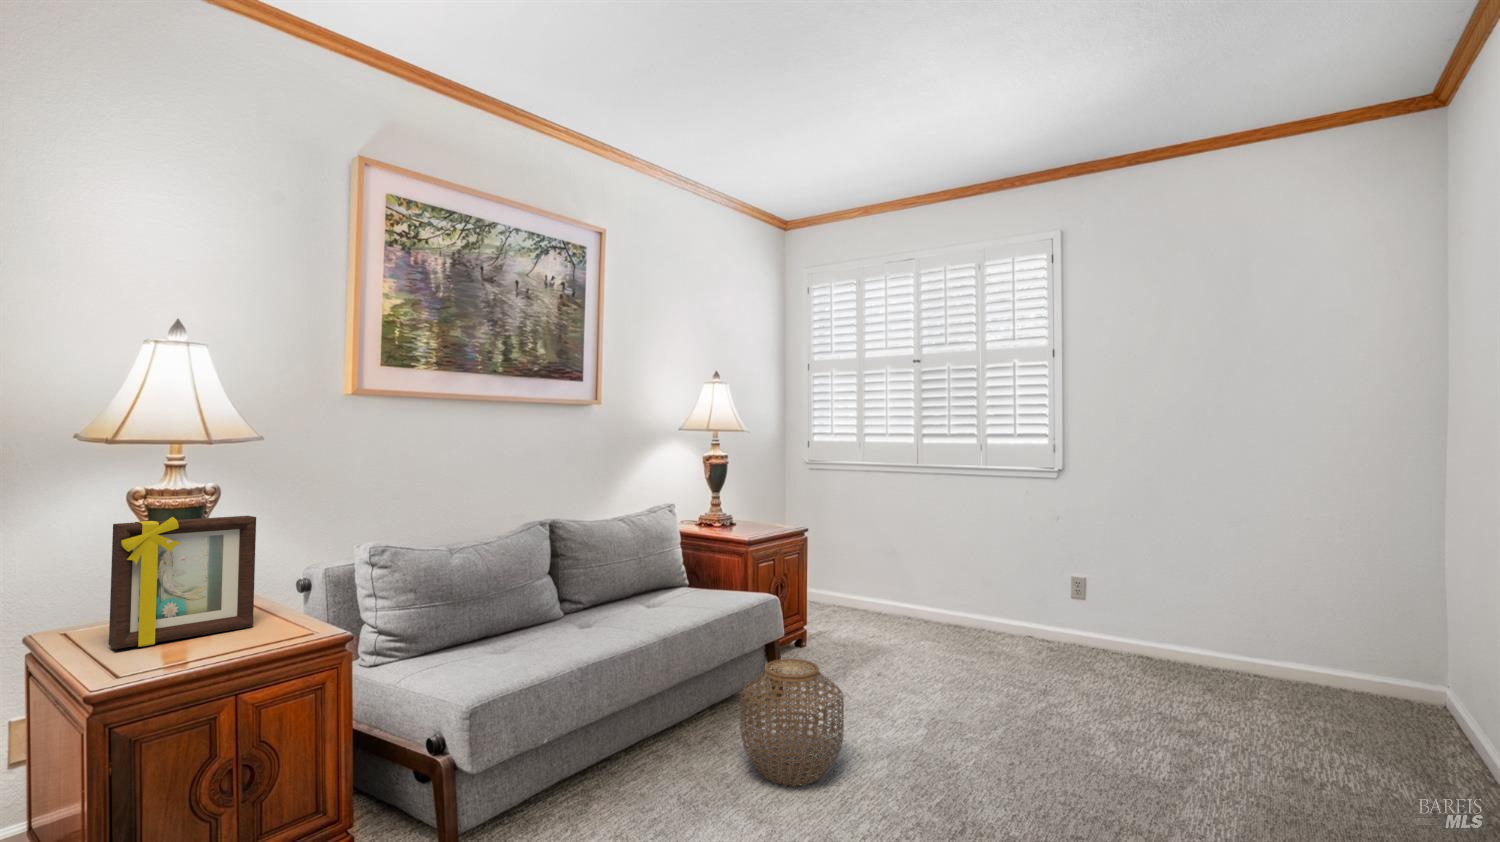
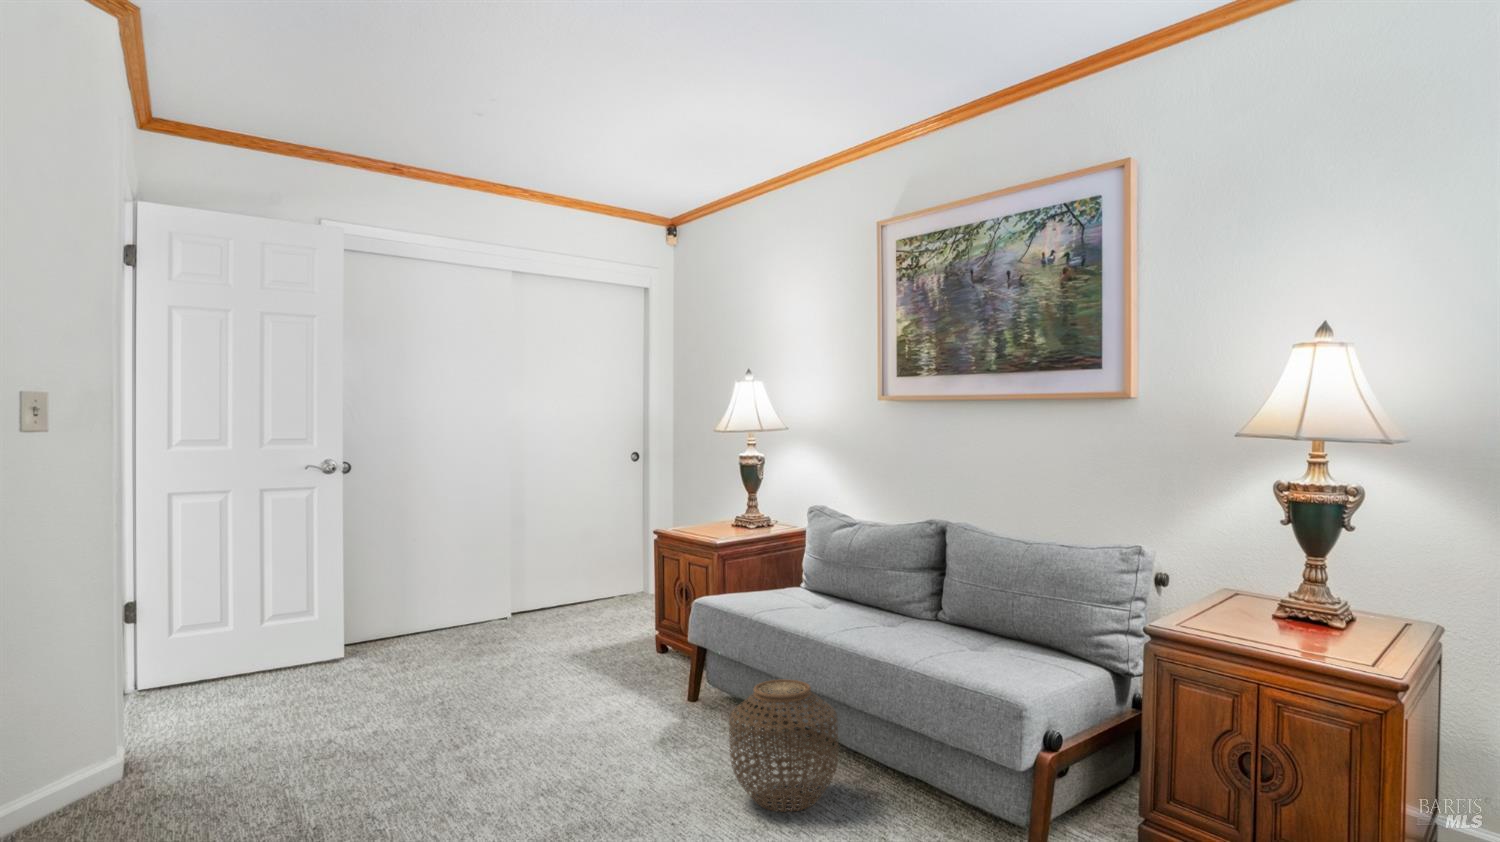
picture frame: present [109,516,256,649] -> none [680,478,726,542]

